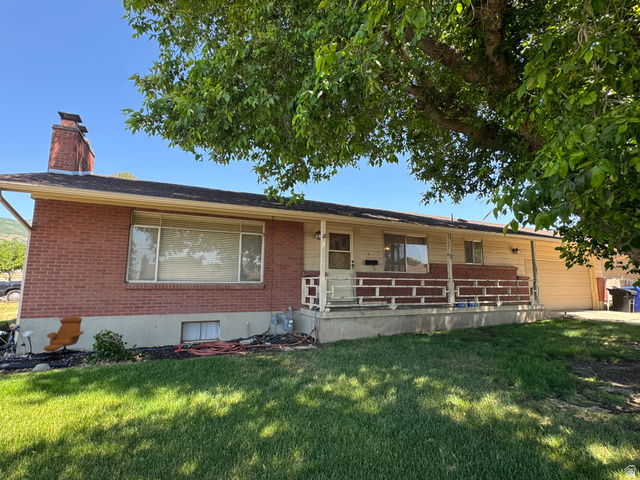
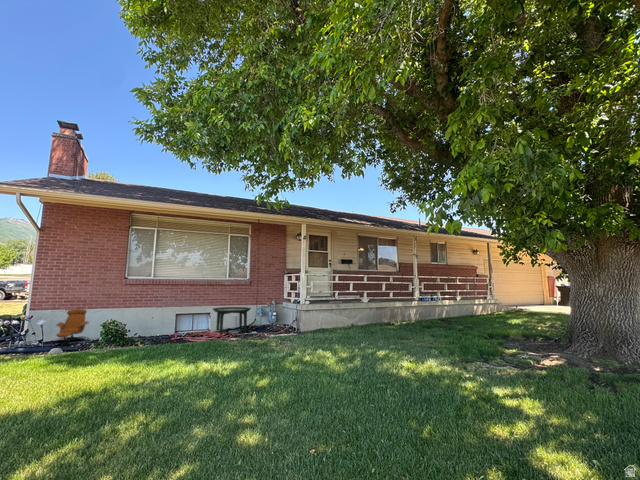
round table: none [221,314,265,345] -> present [213,307,251,334]

